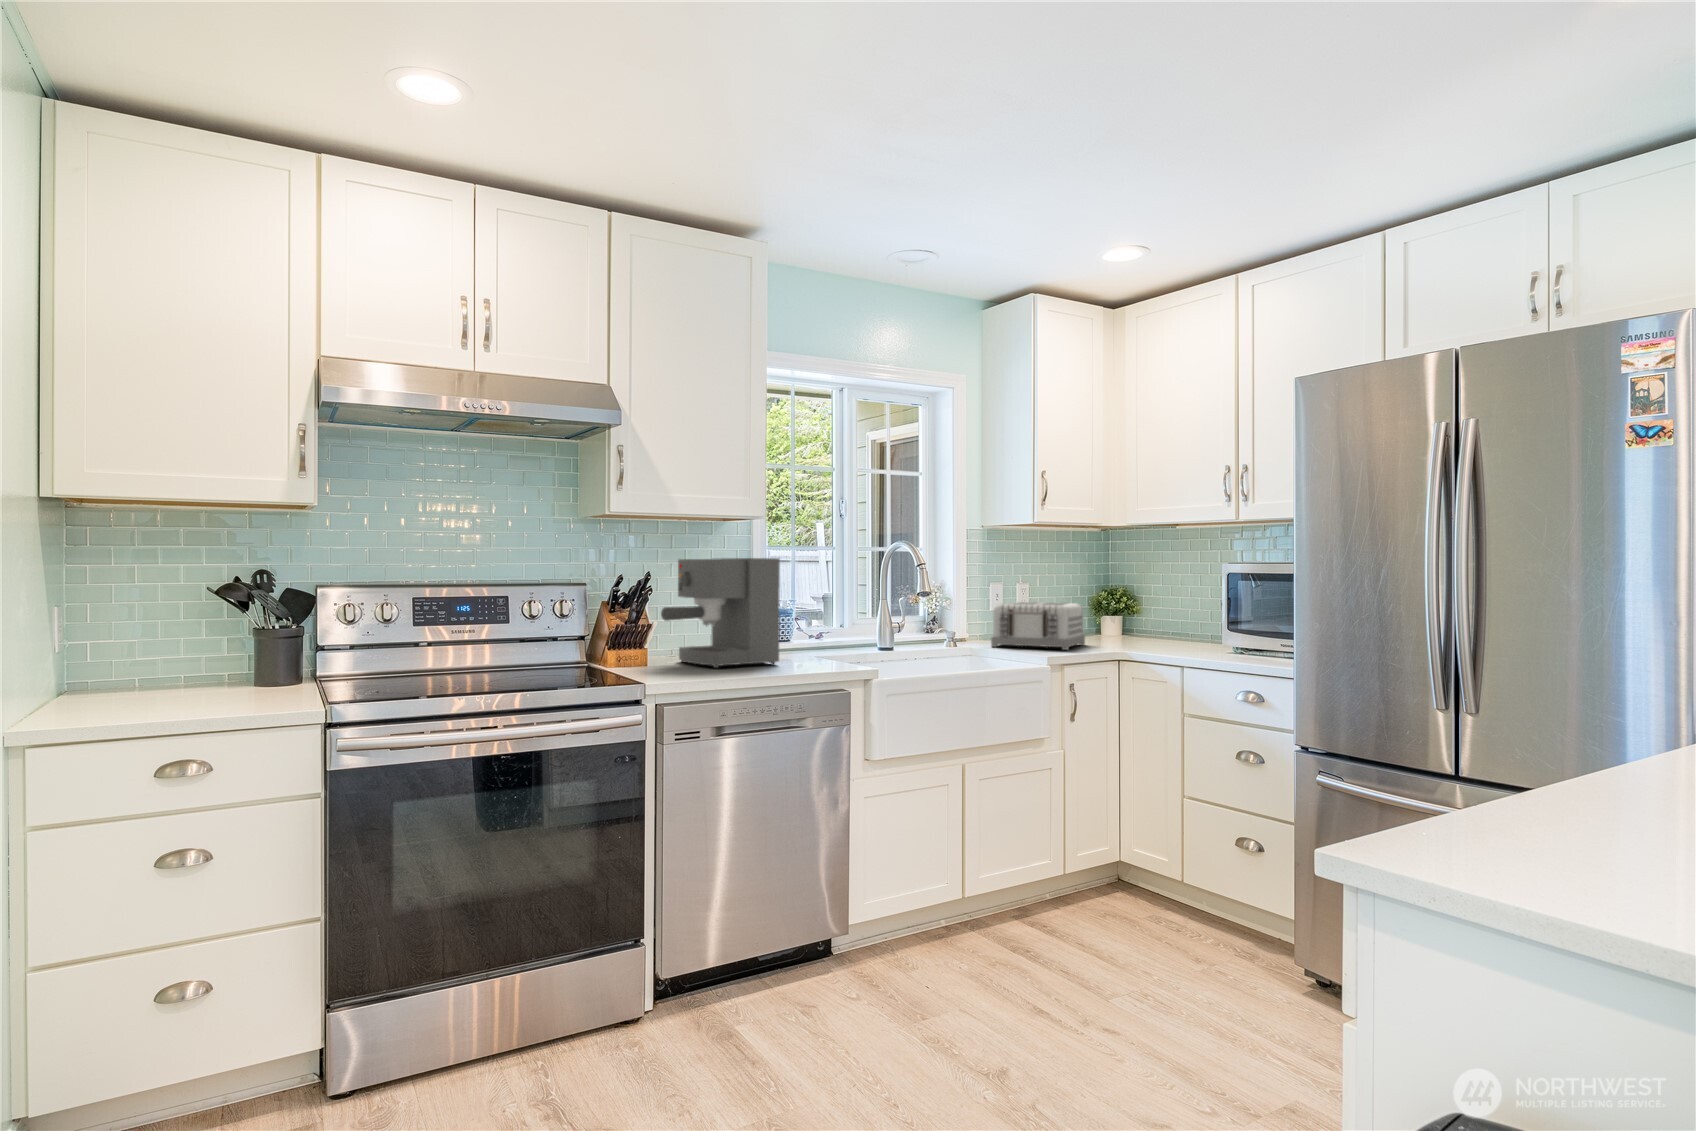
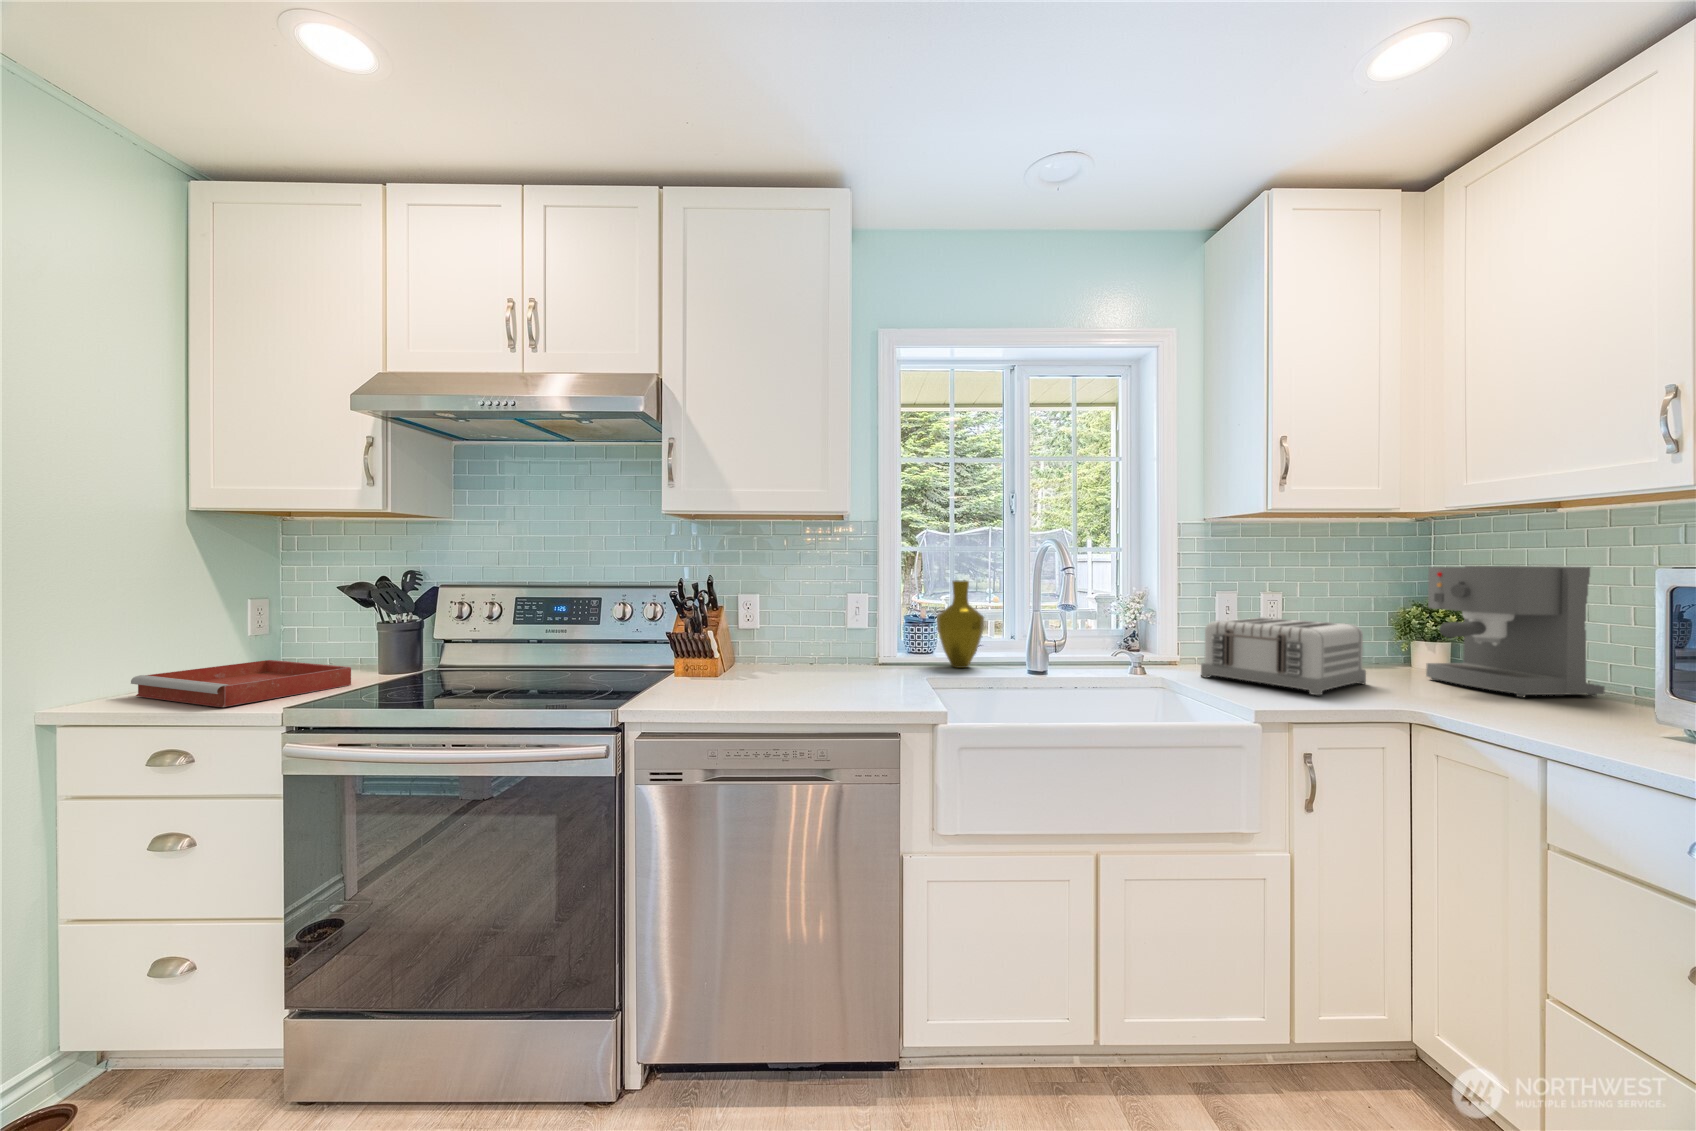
coffee maker: present [661,558,780,668] -> present [1426,566,1605,697]
vase: none [801,576,841,652] -> present [937,581,984,668]
tray: none [71,673,292,713] -> present [131,660,351,707]

